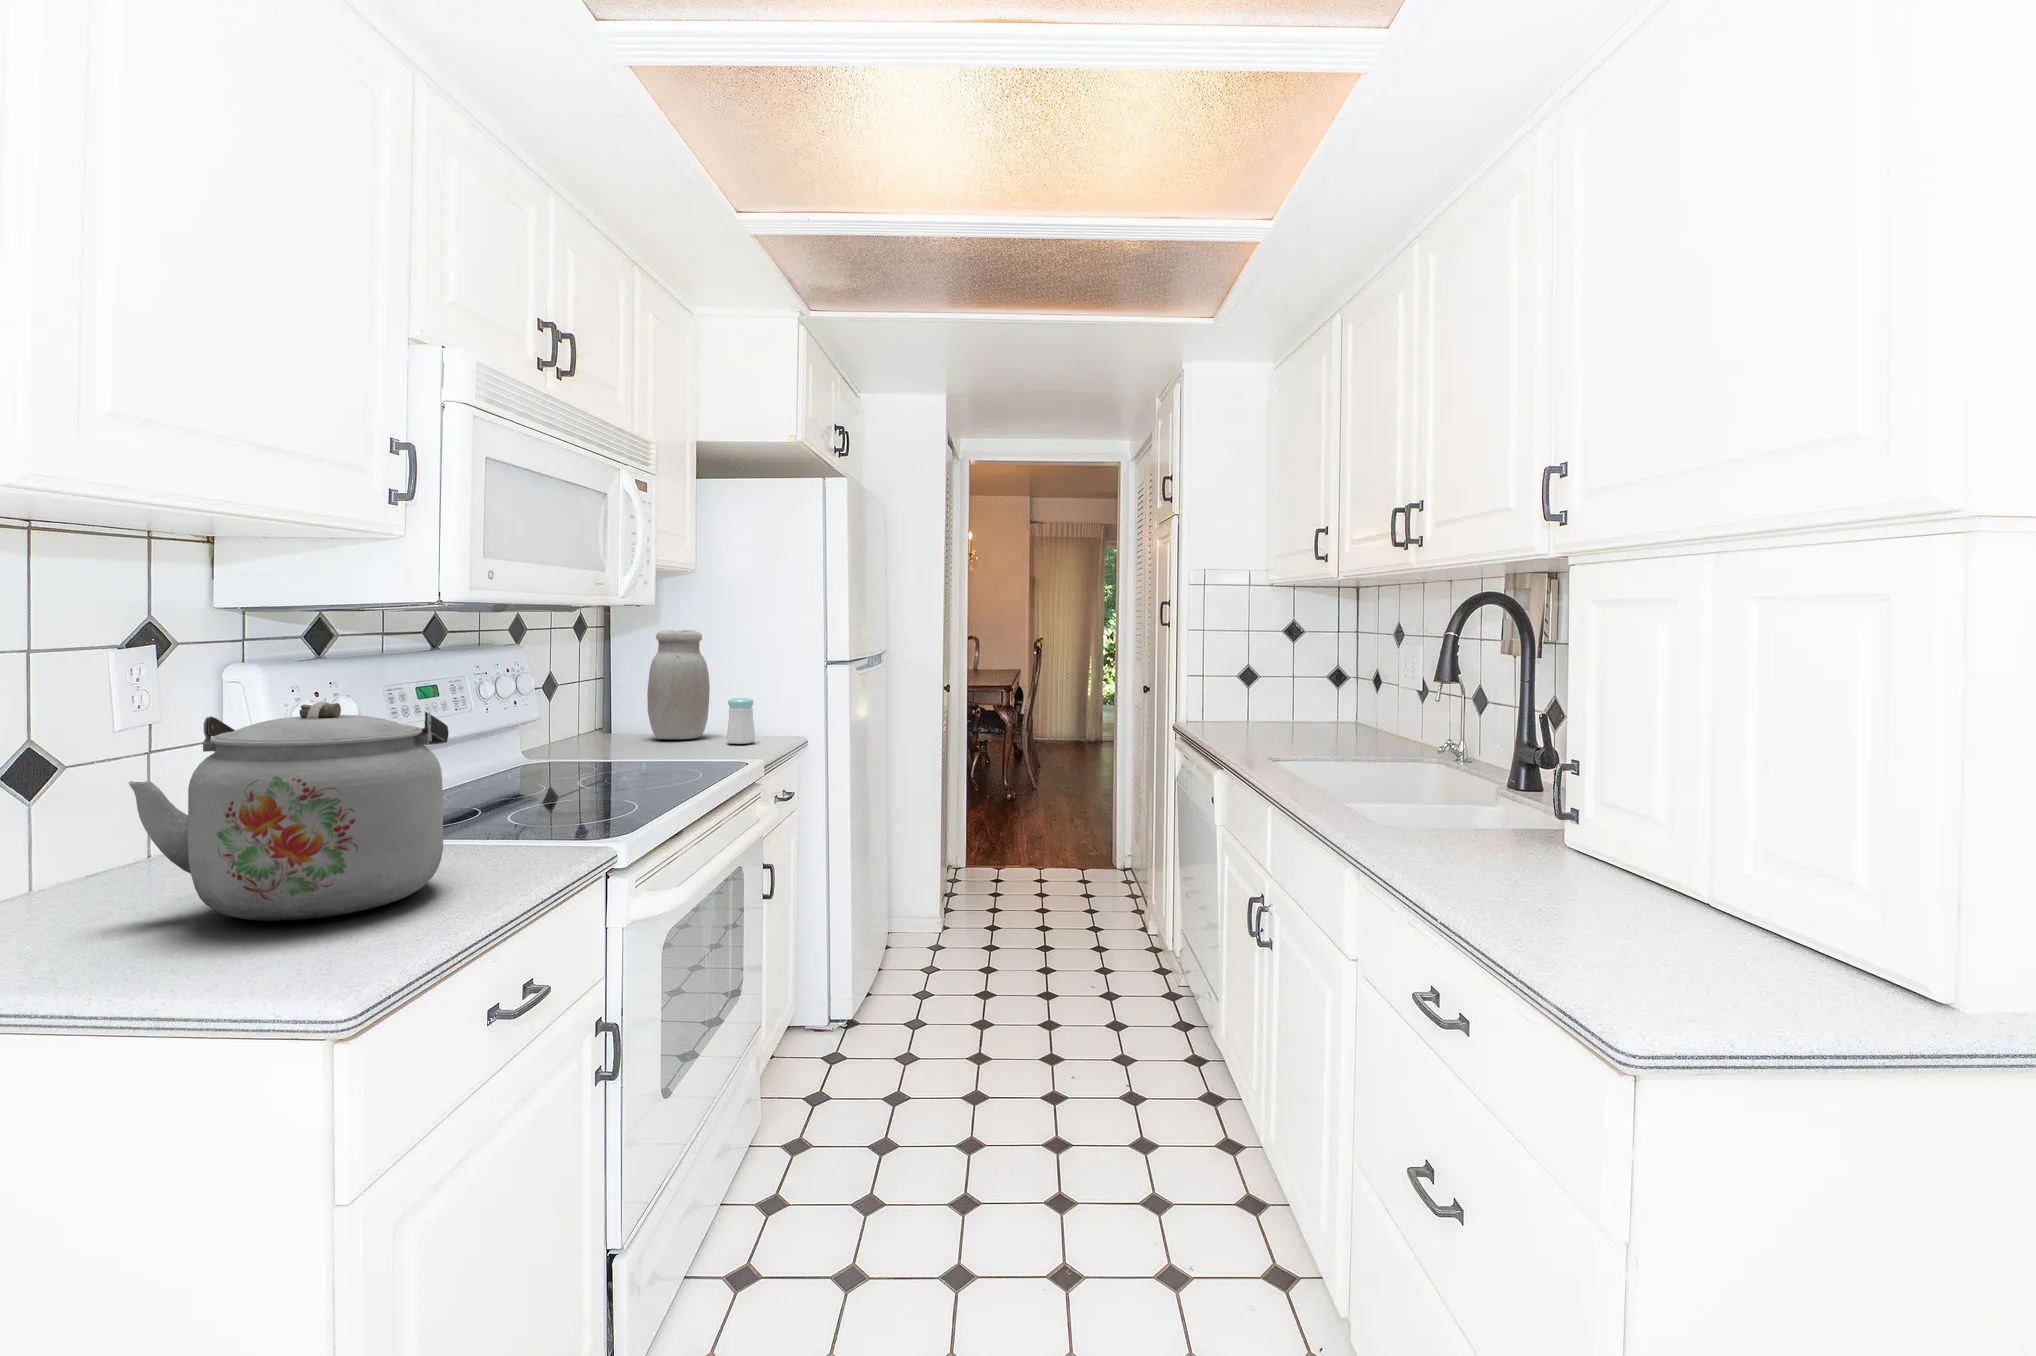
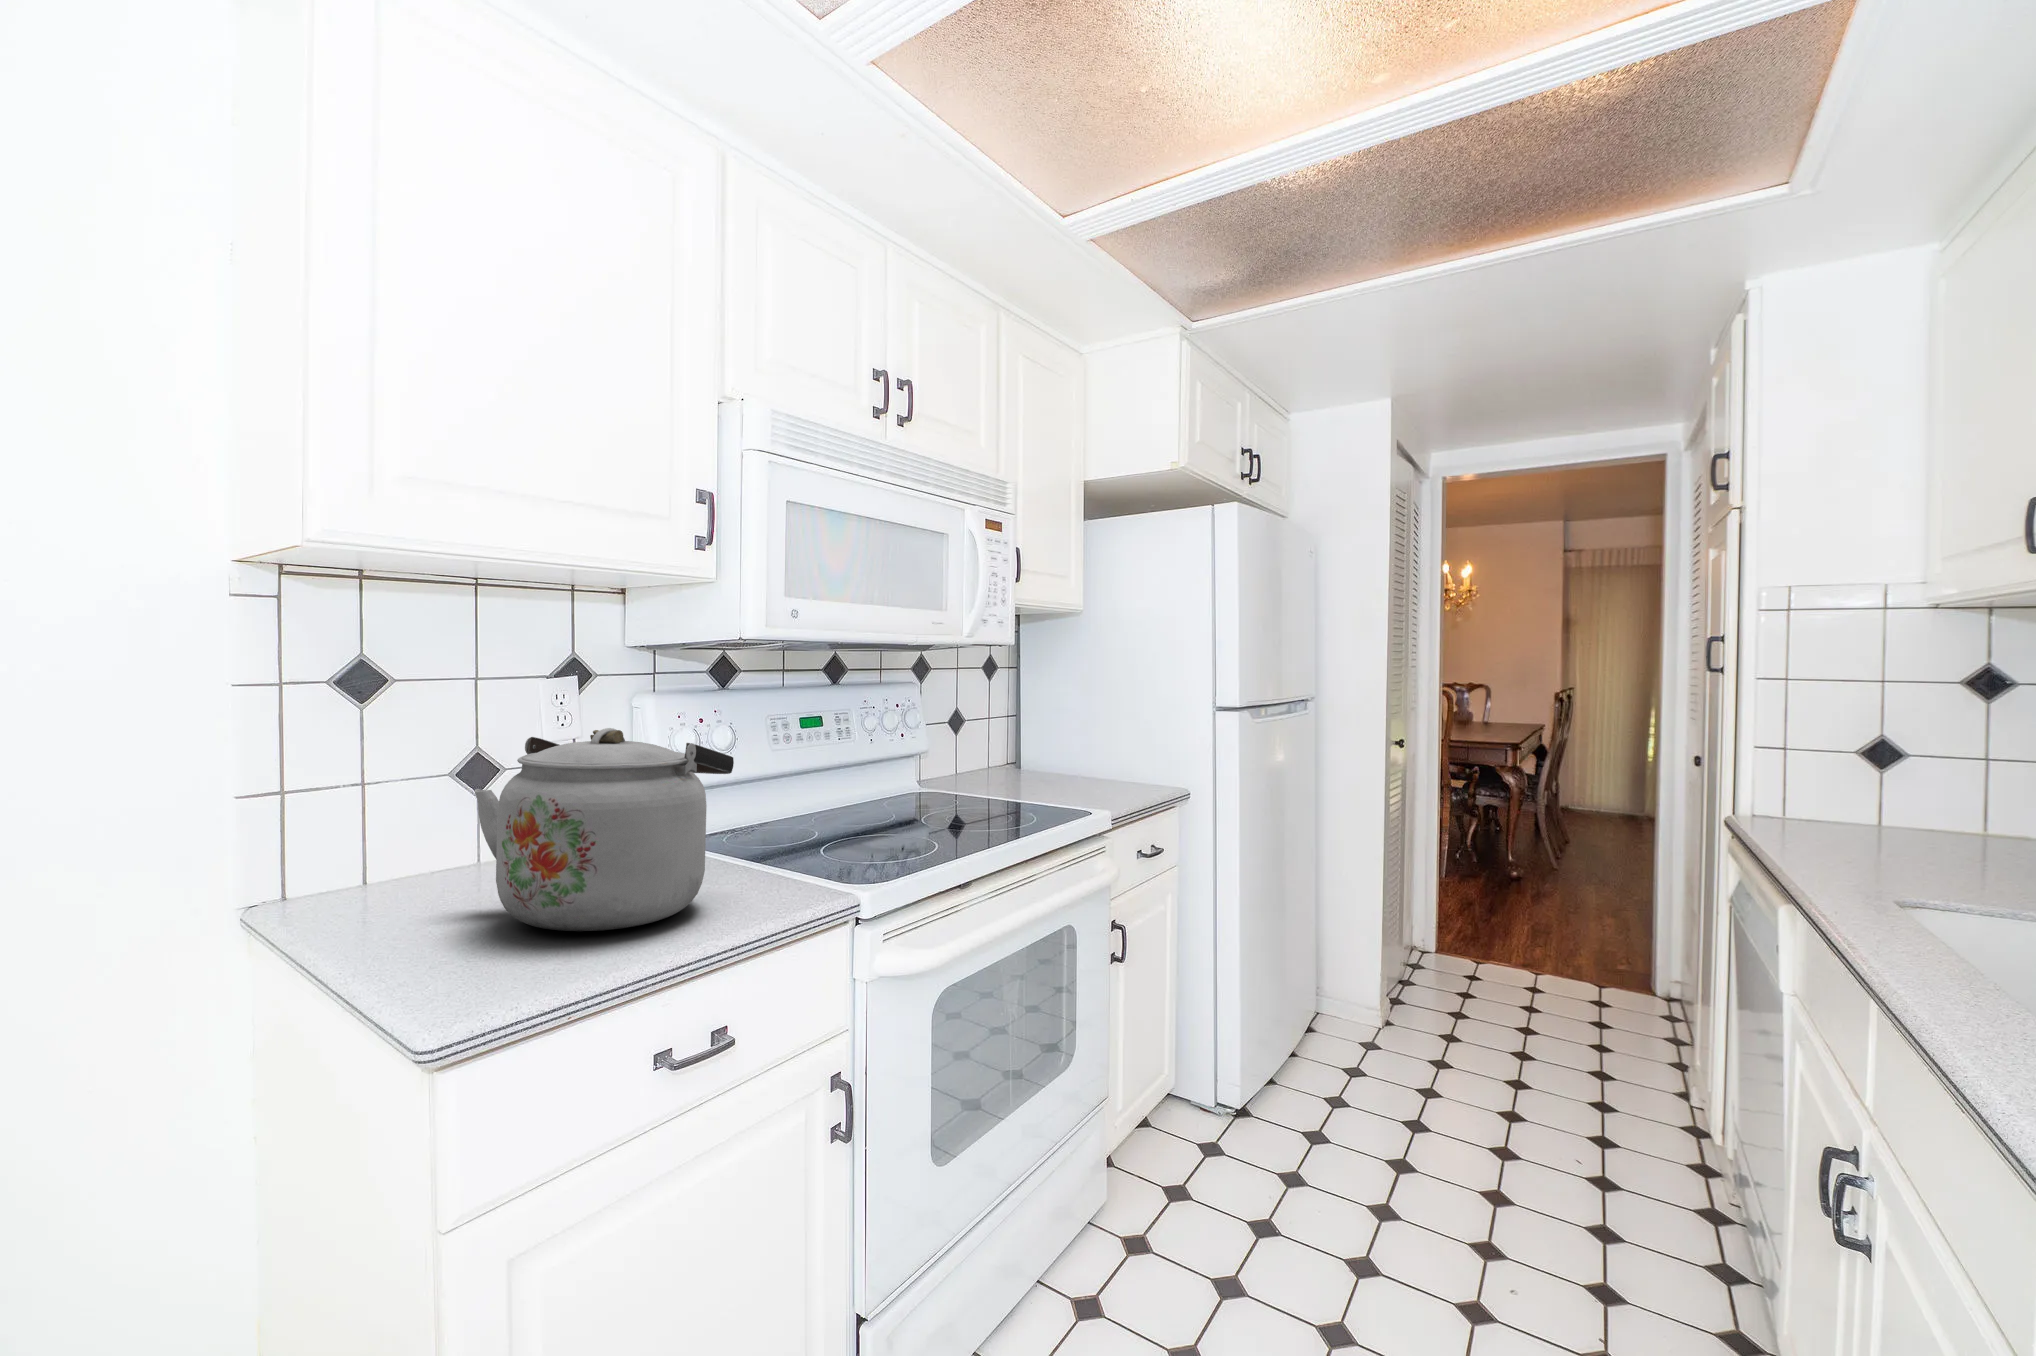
jar: present [647,630,710,739] -> none [1043,672,1103,783]
salt shaker: present [727,698,755,744] -> none [1111,744,1139,792]

